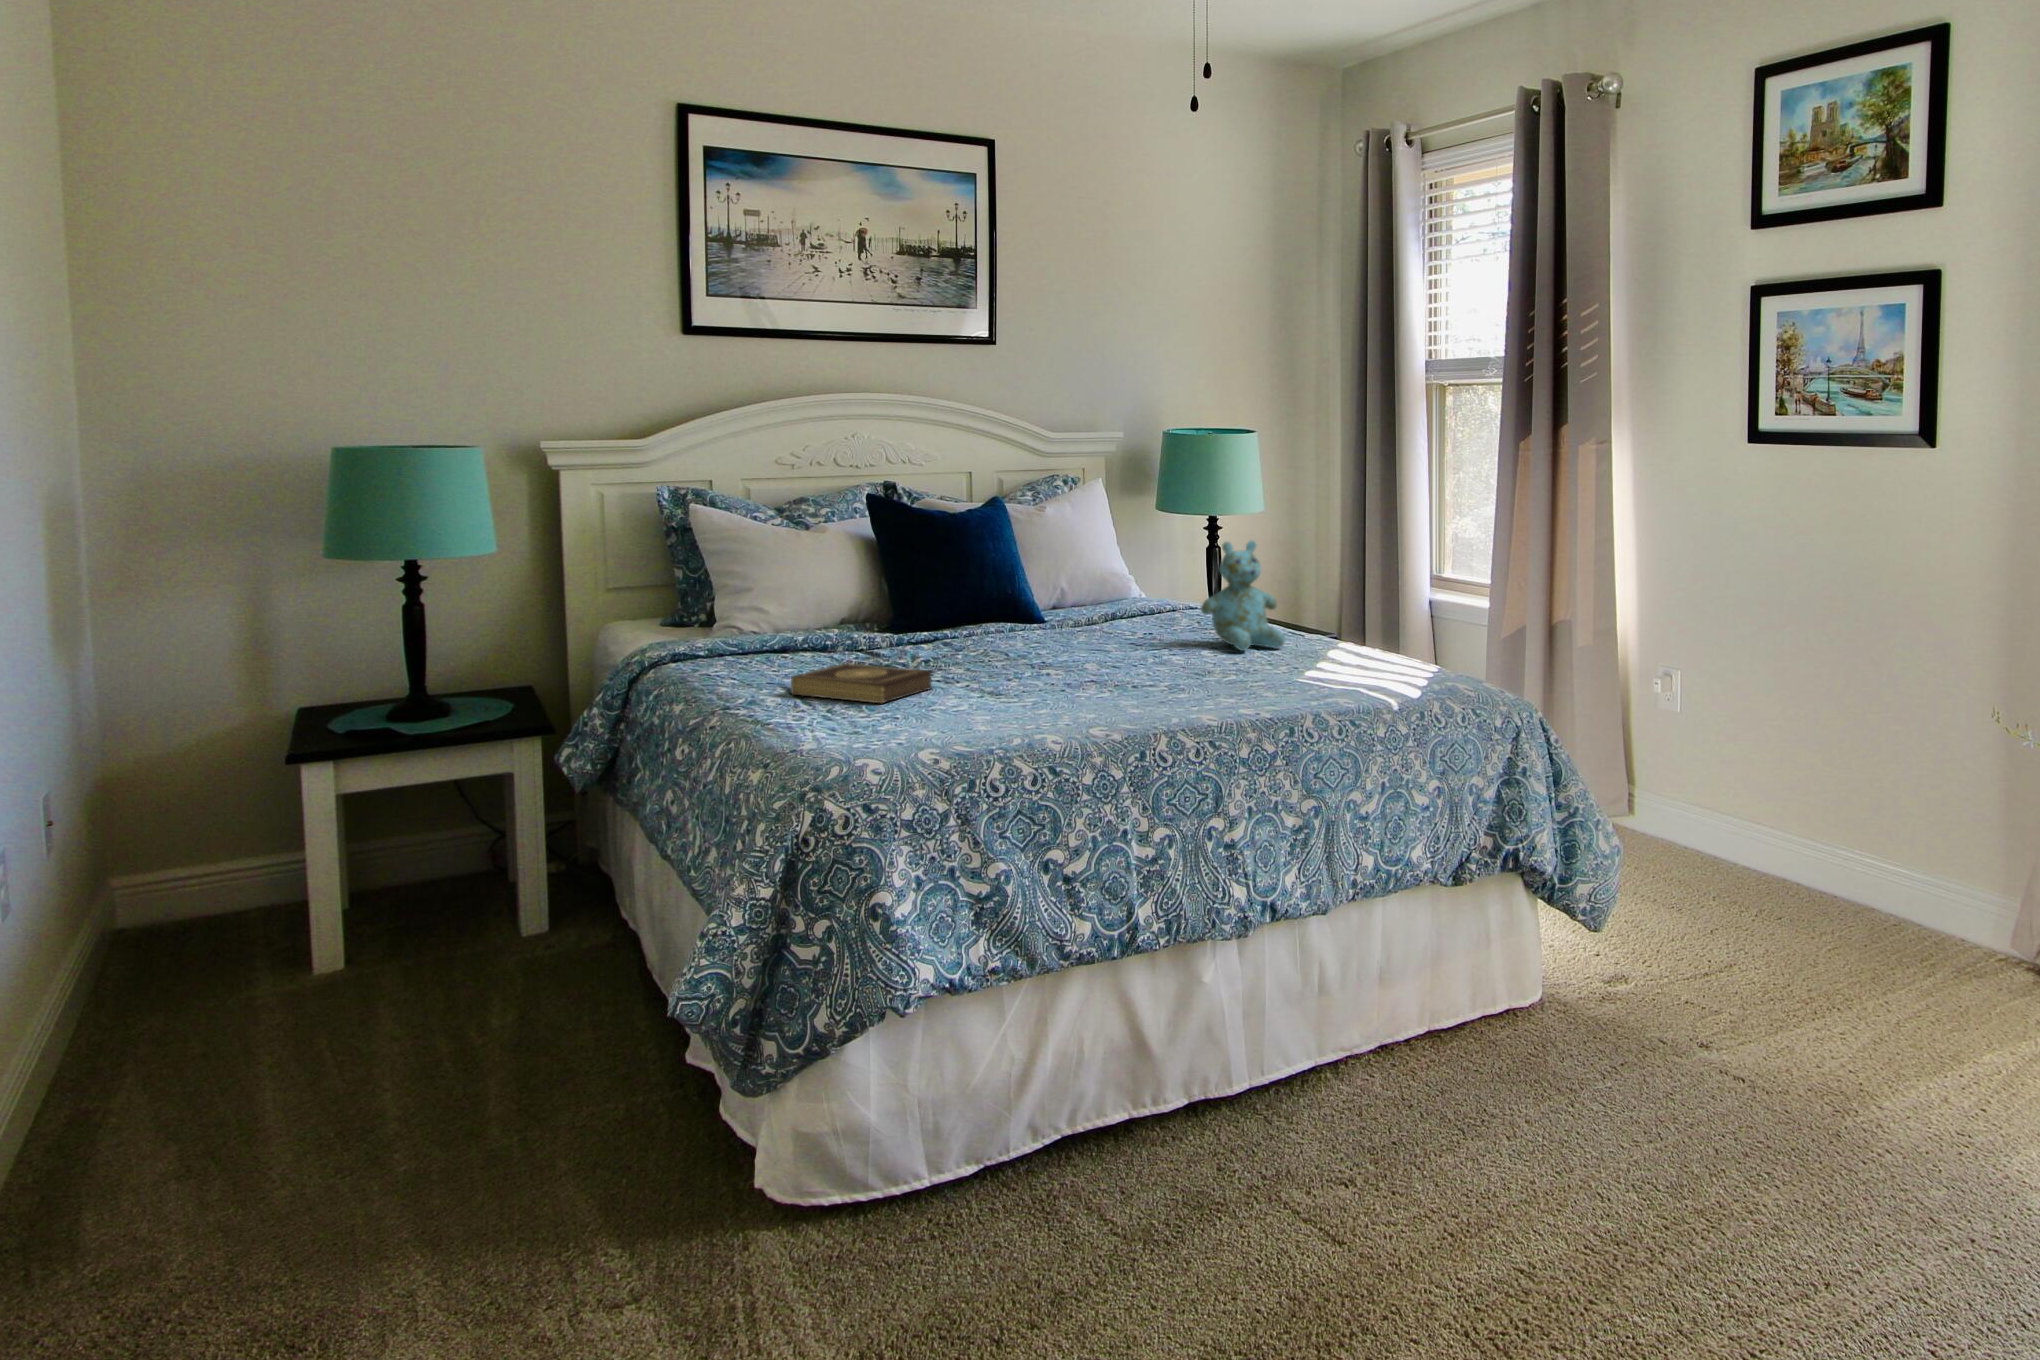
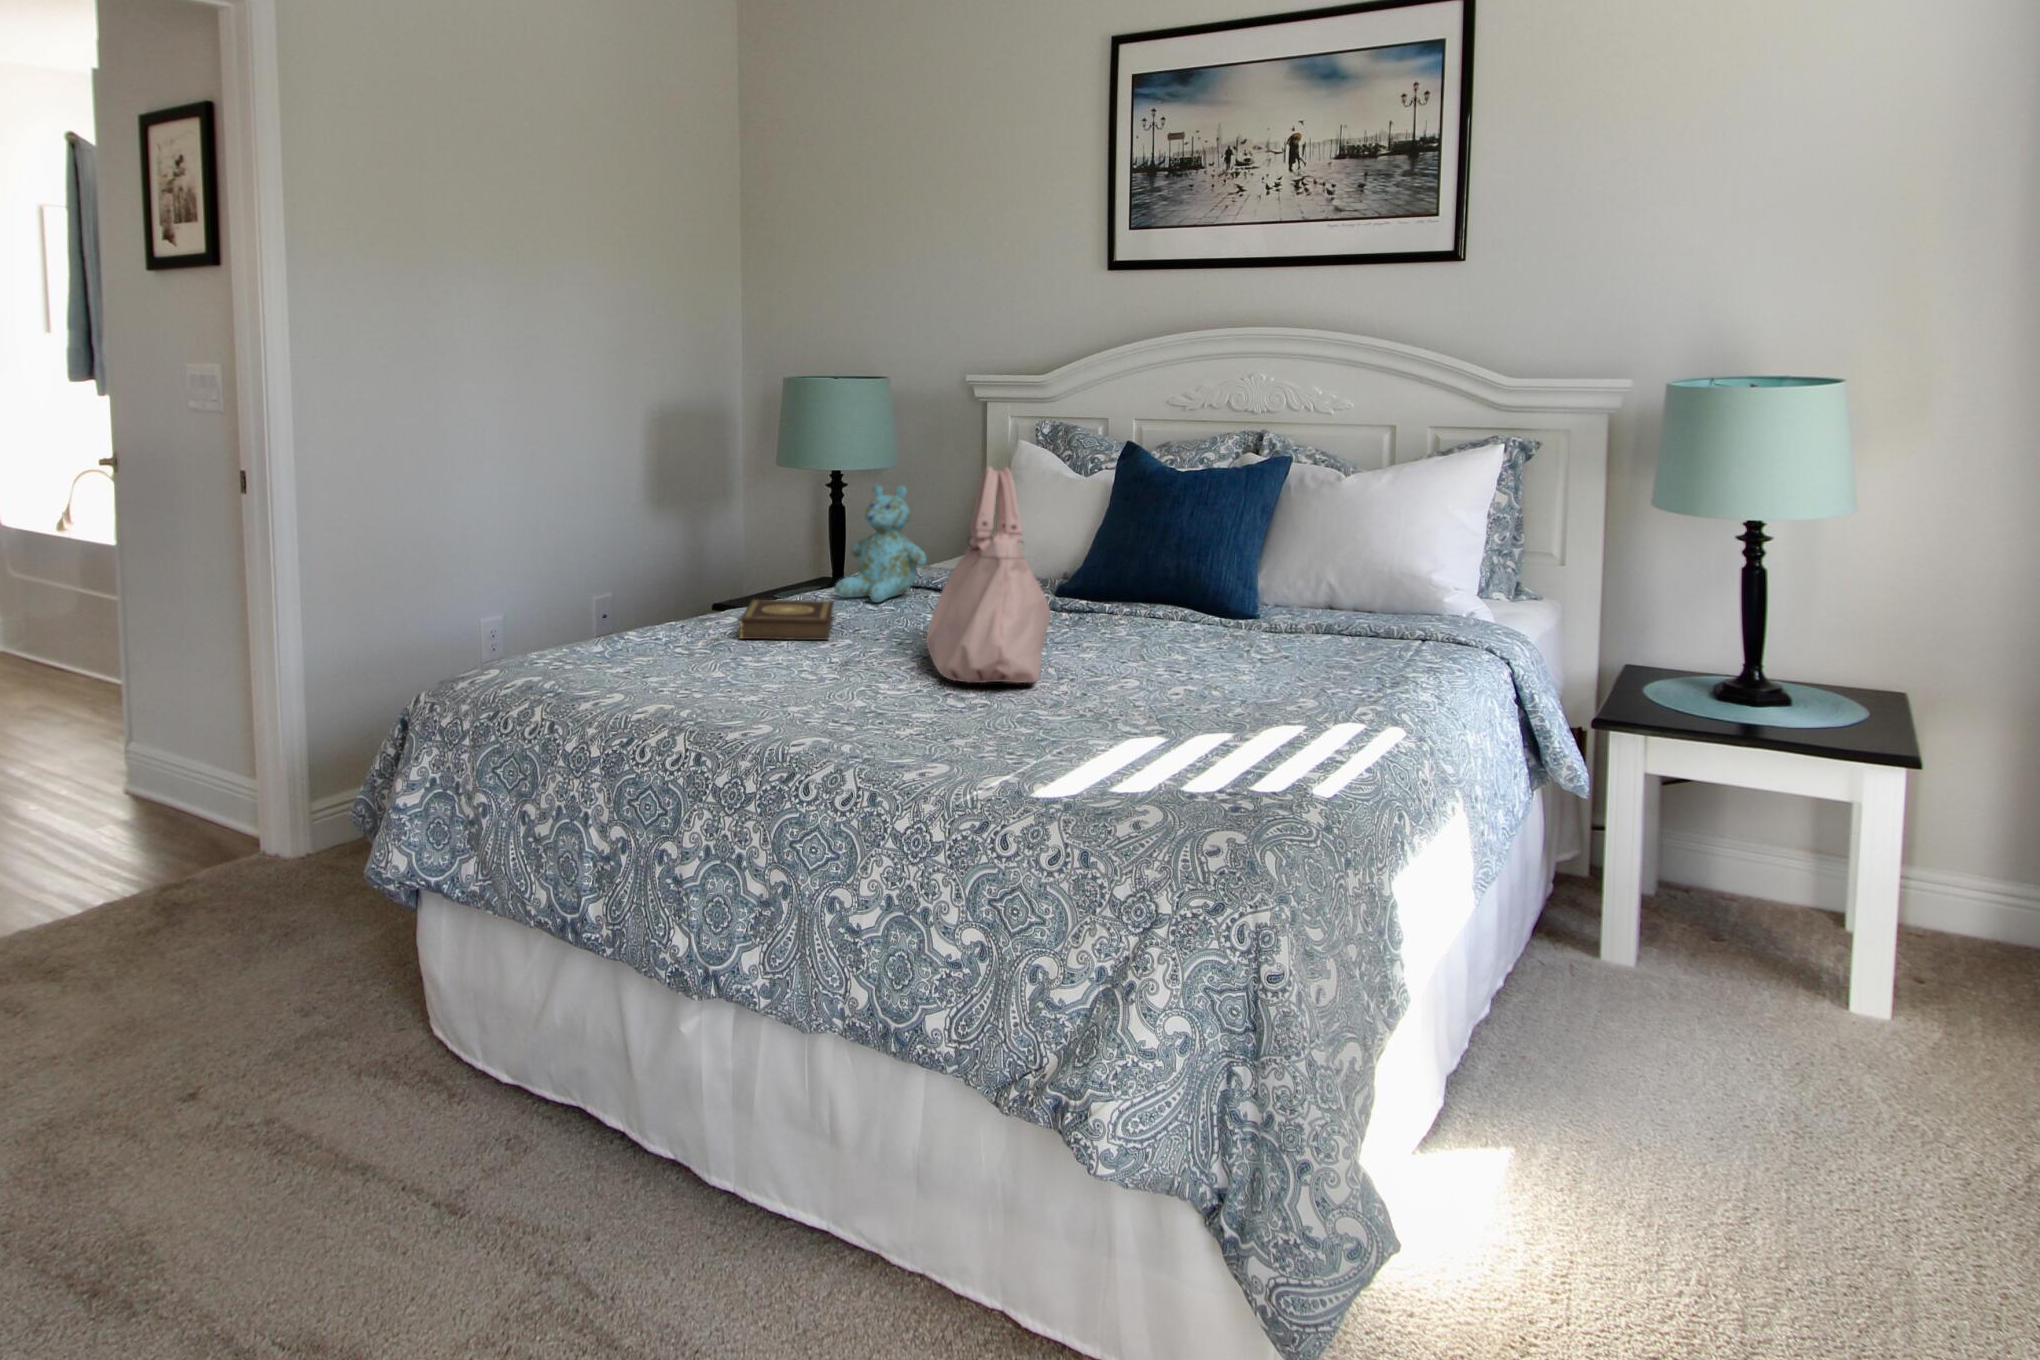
handbag: none [1027,512,1191,679] -> present [926,466,1051,683]
stuffed bear: present [1201,541,1286,651] -> present [835,484,927,602]

